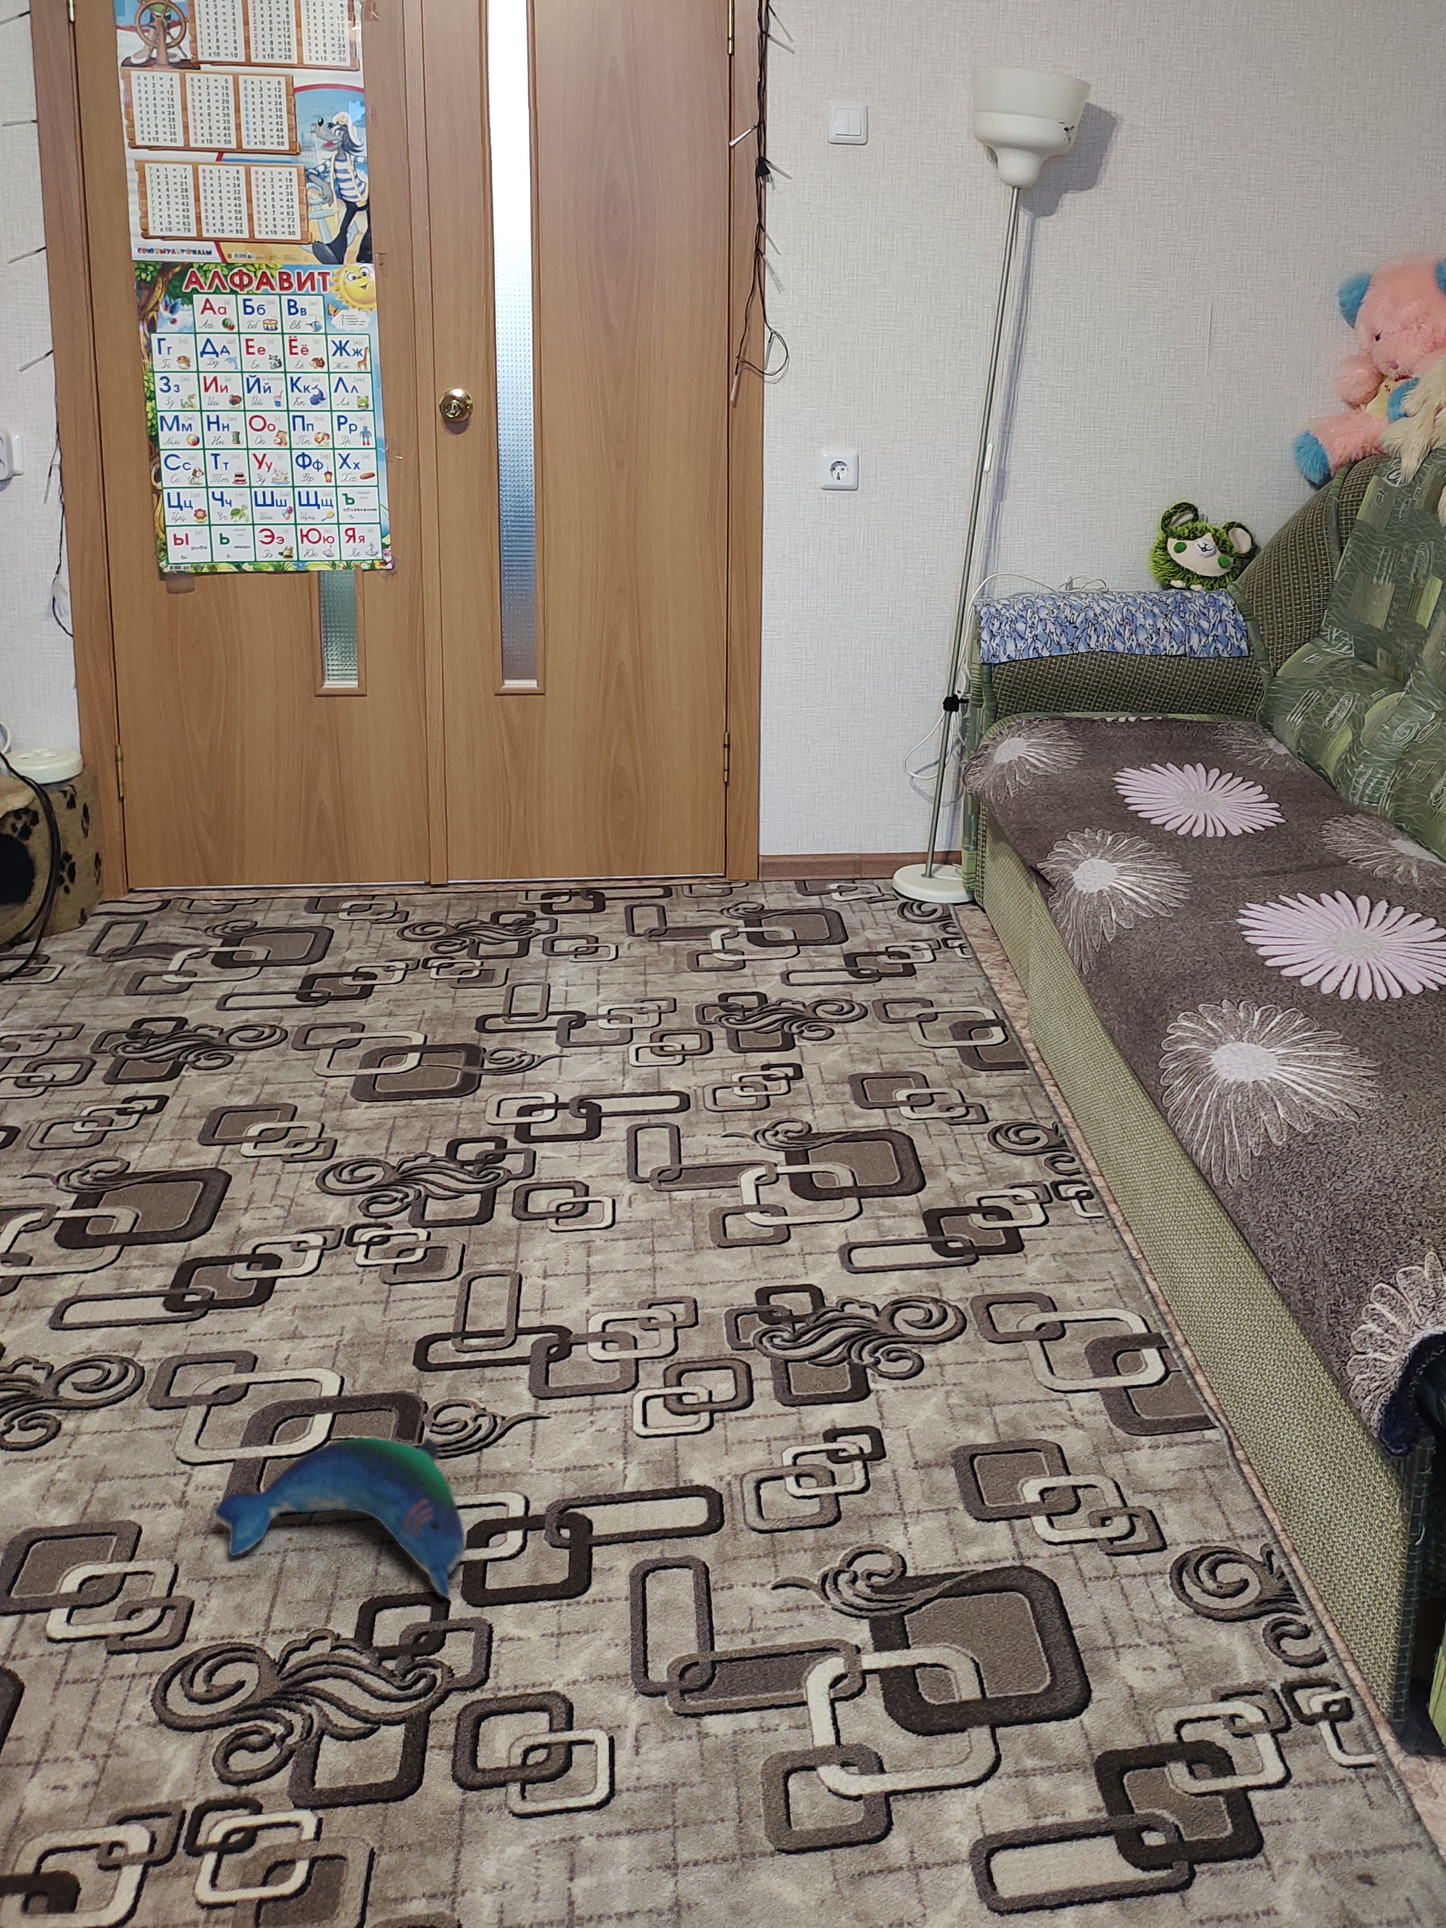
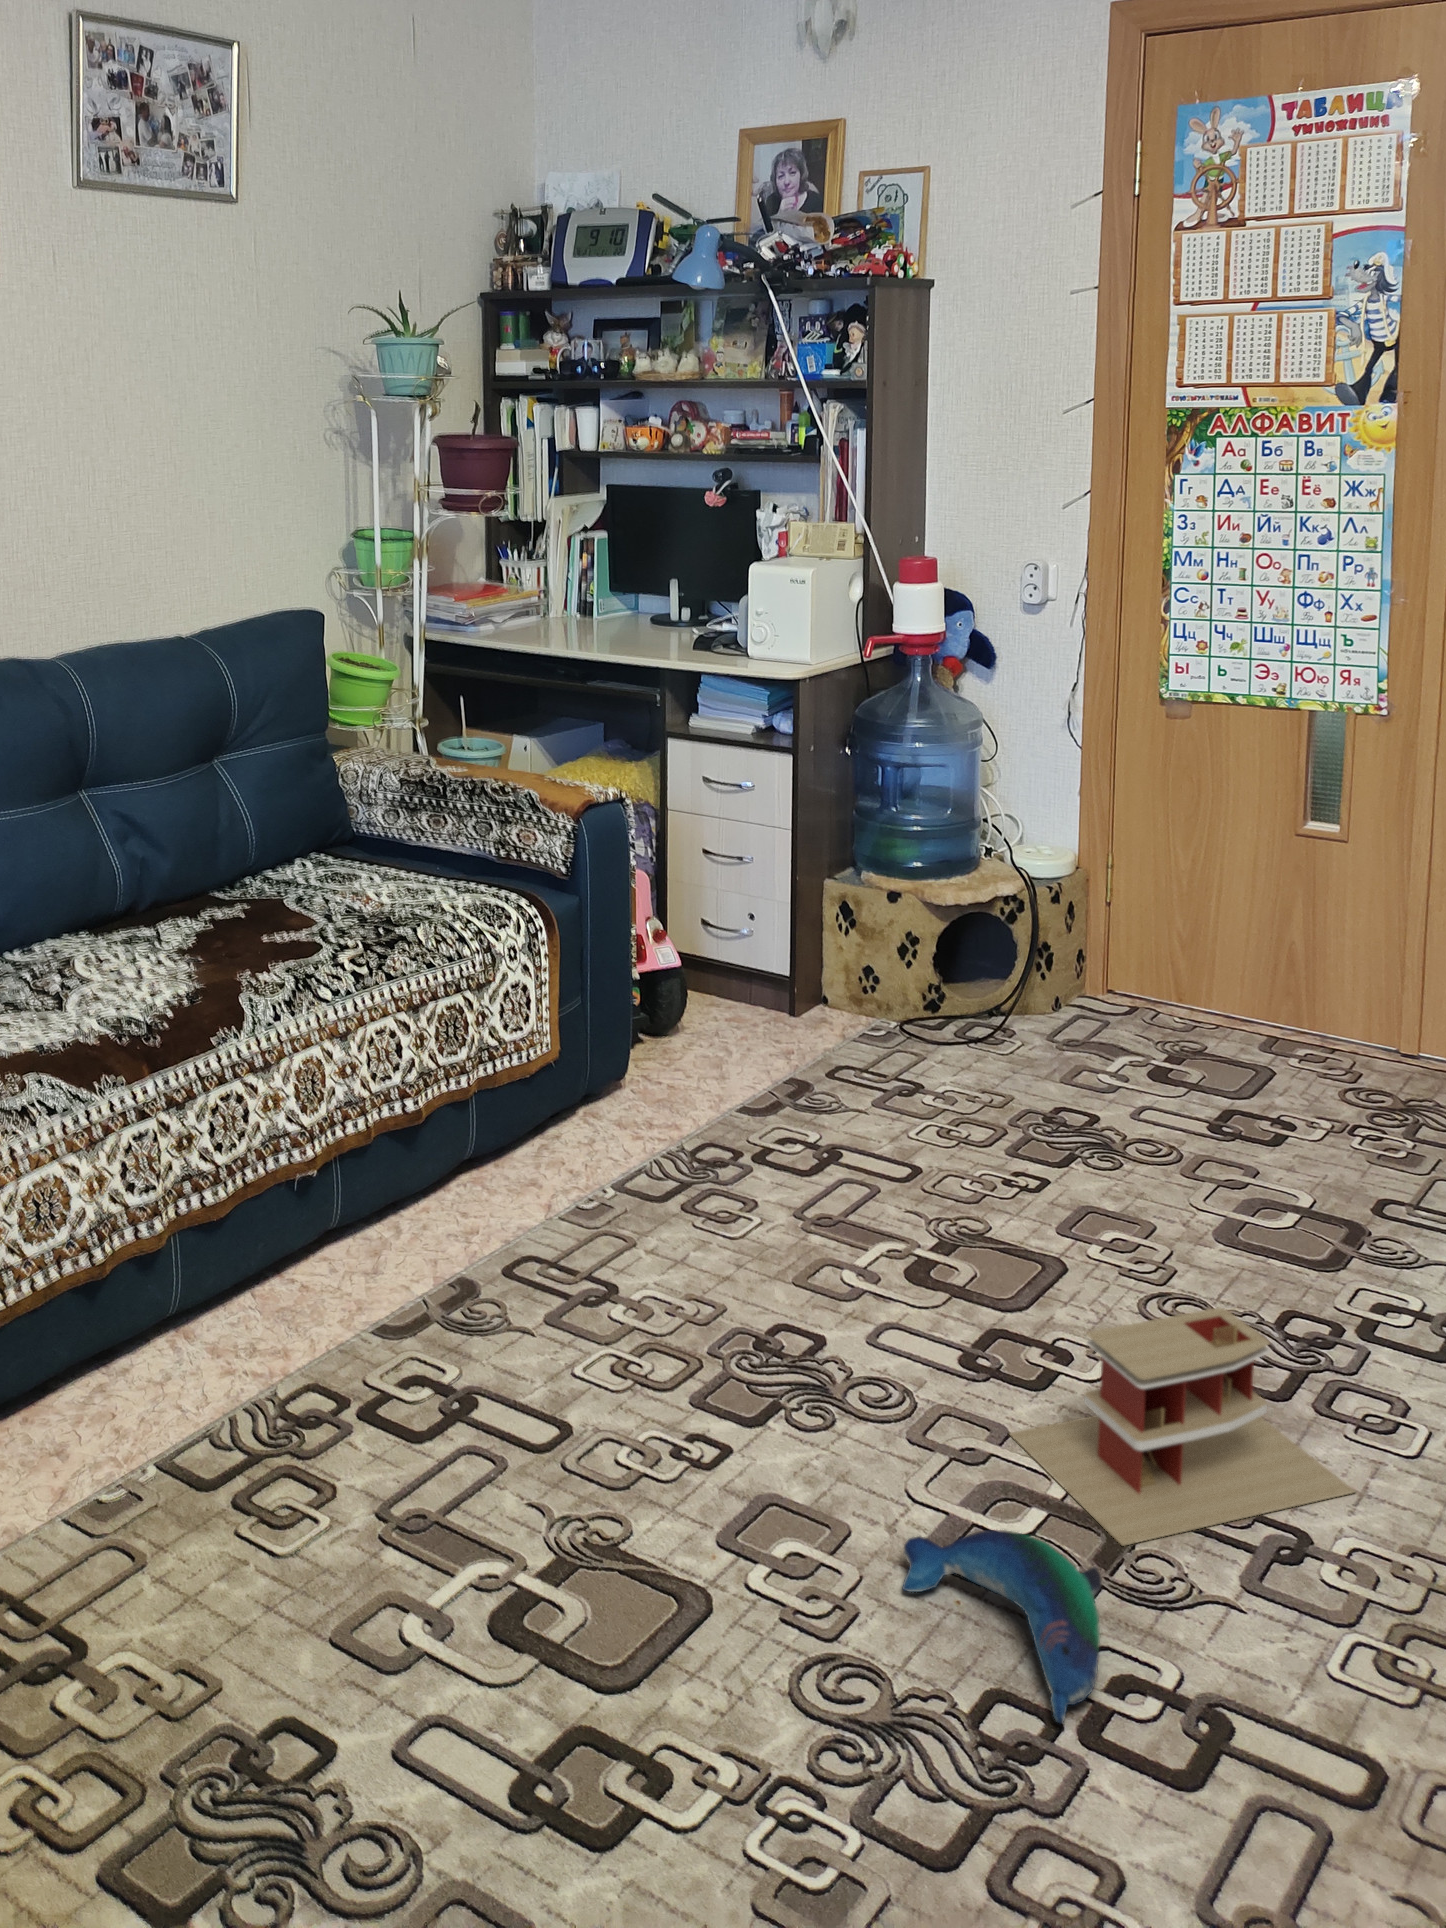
toy house: none [255,1156,584,1413] -> present [1010,1308,1355,1546]

